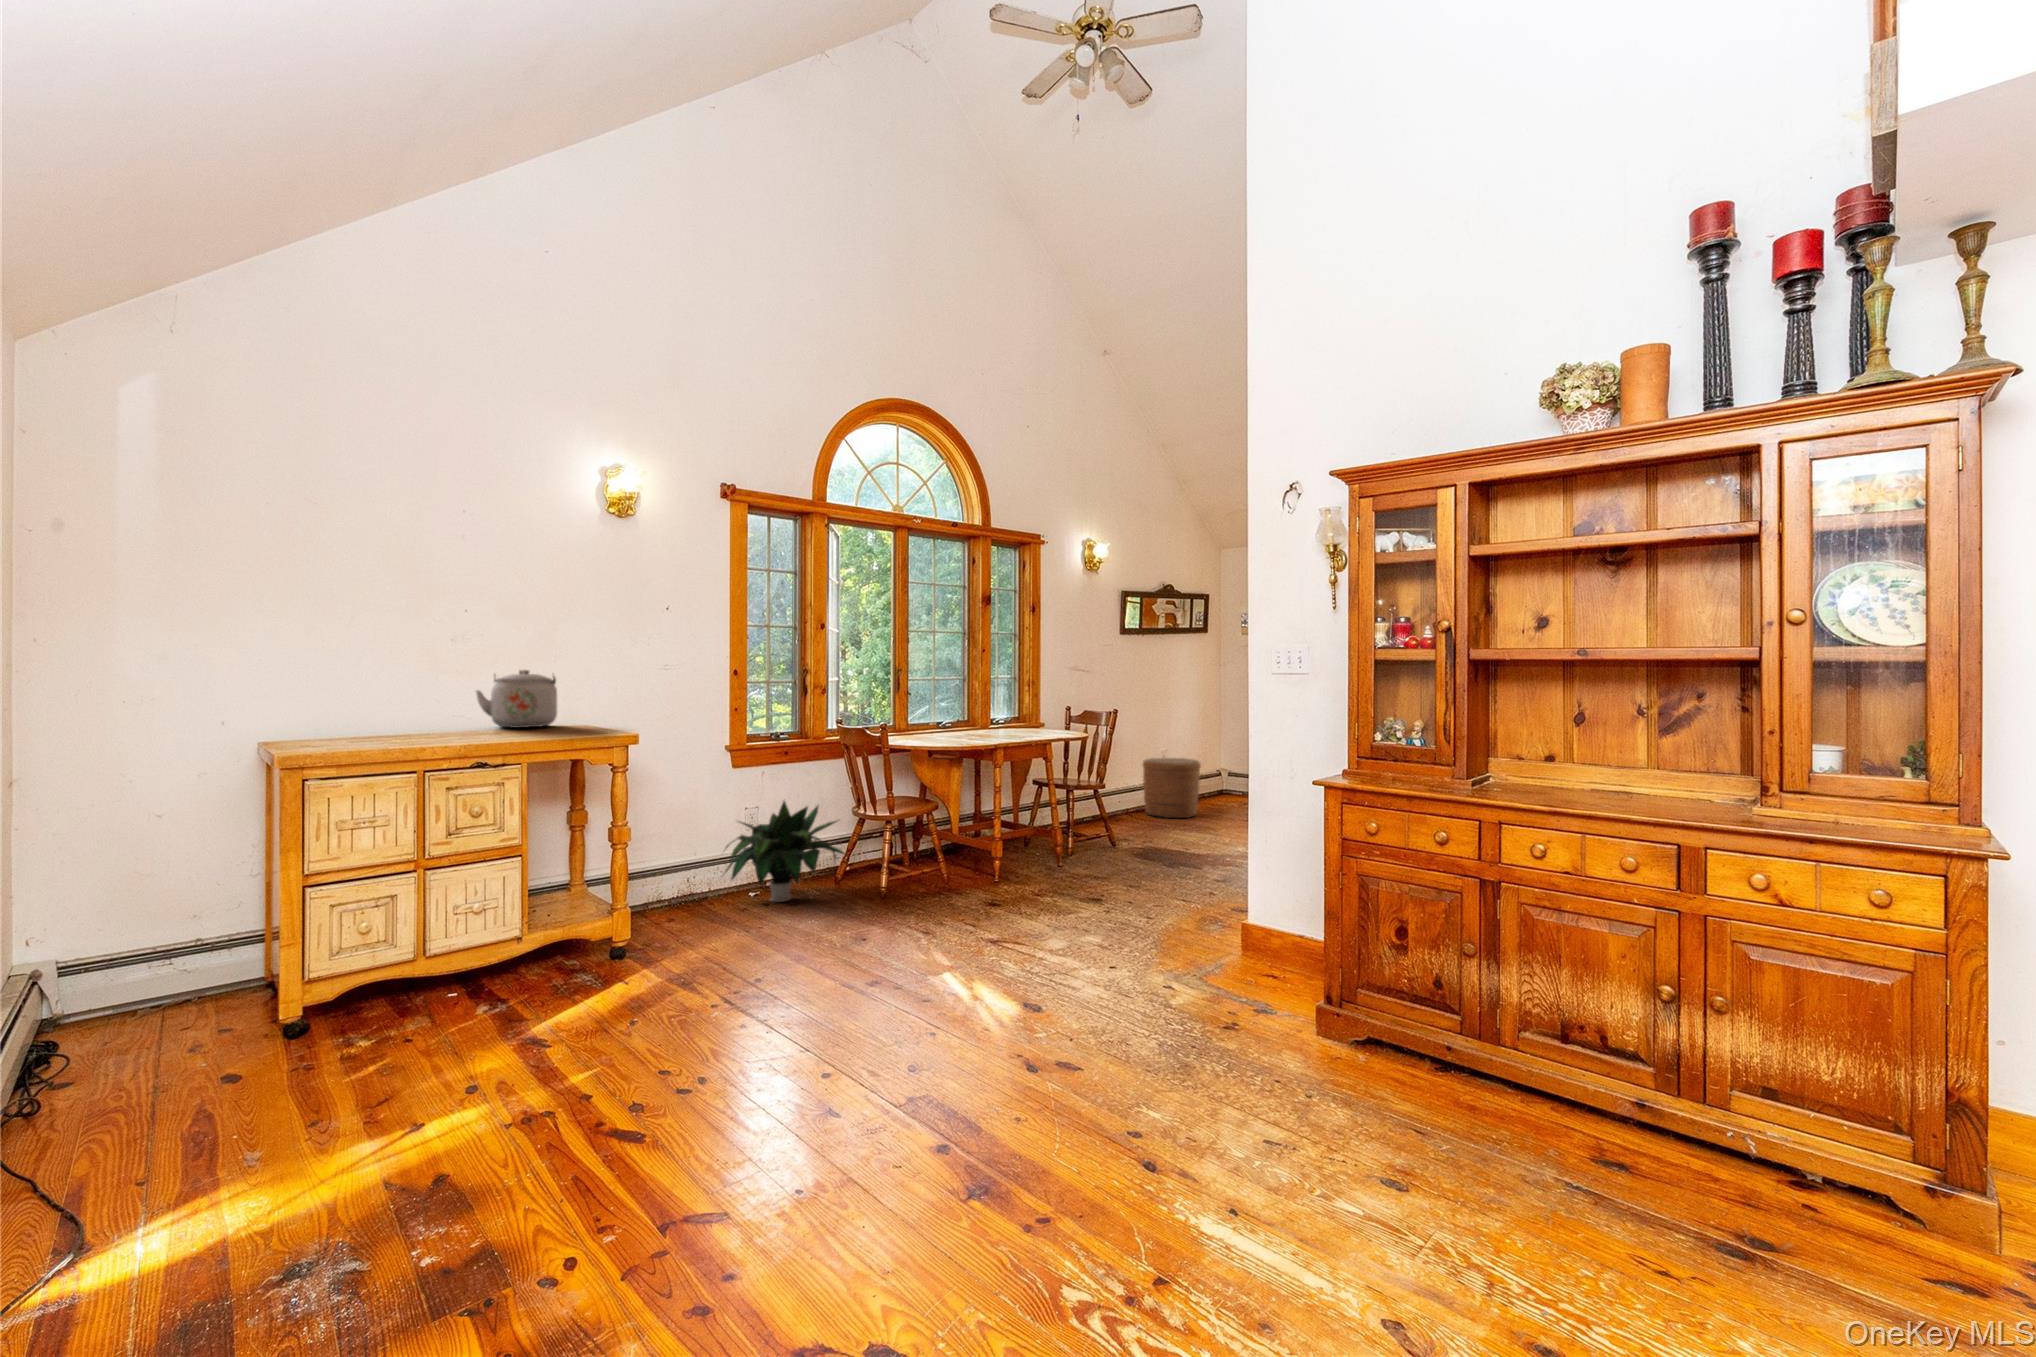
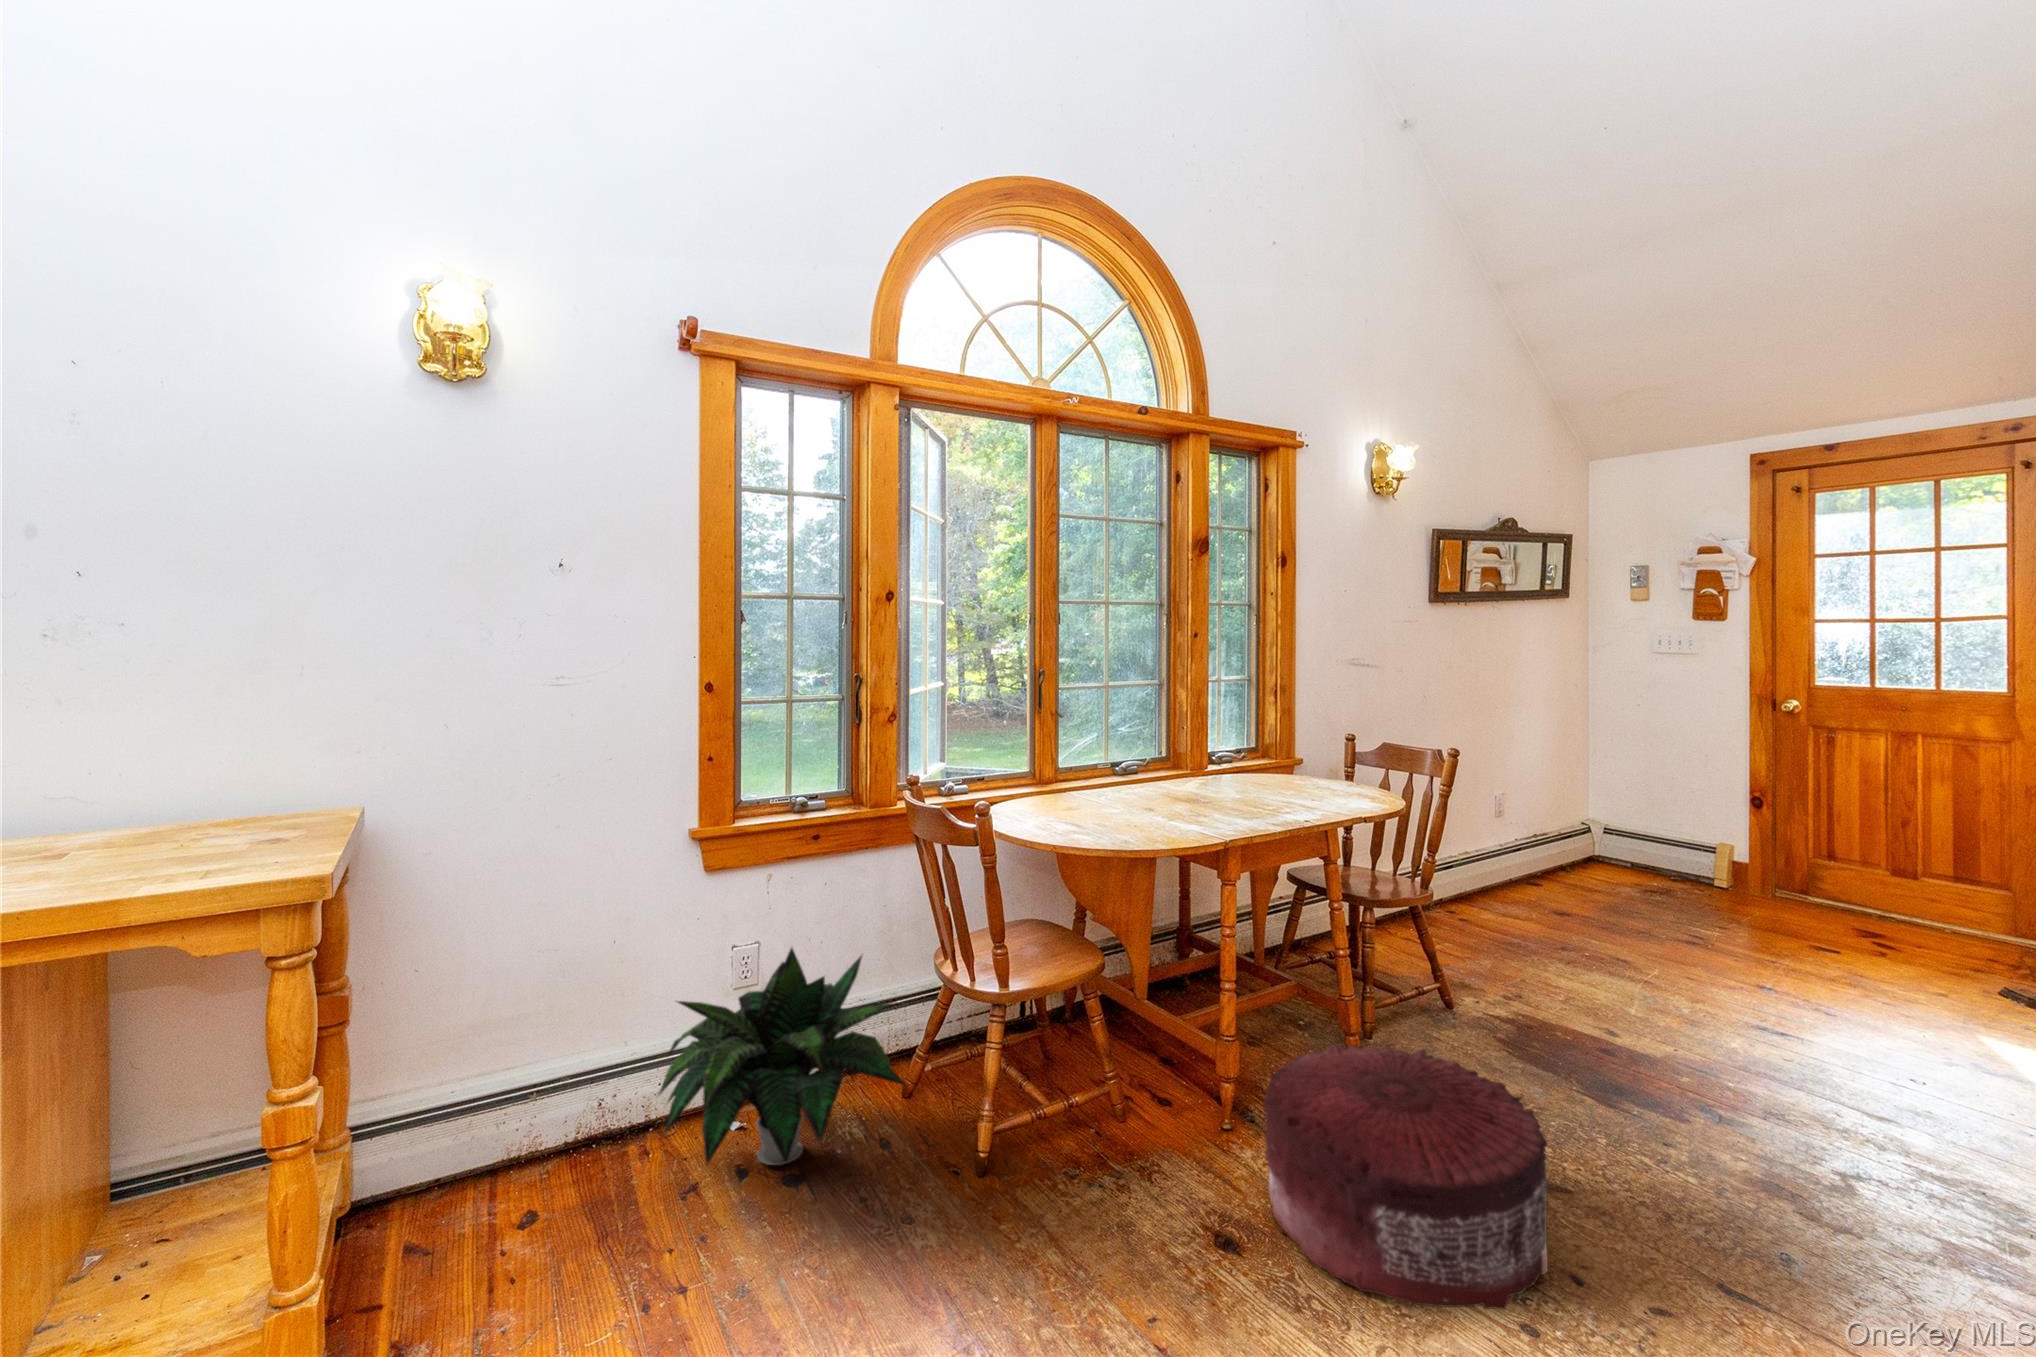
kettle: present [476,670,557,728] -> none [79,702,296,833]
woven basket: present [1142,758,1201,818] -> none [1466,810,1580,924]
pouf: none [1012,833,1125,910] -> present [1264,1046,1548,1309]

